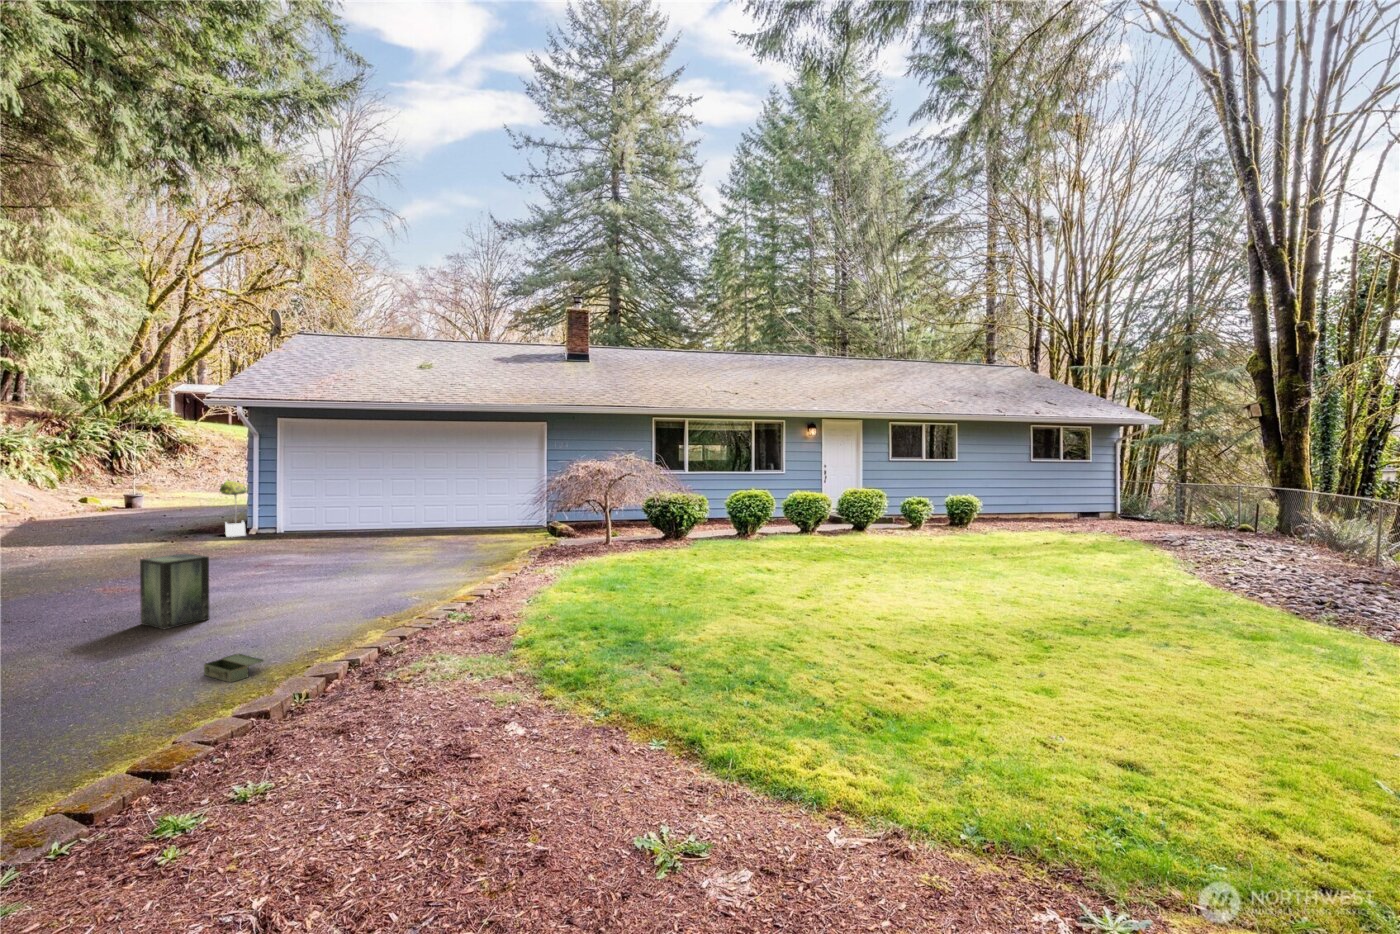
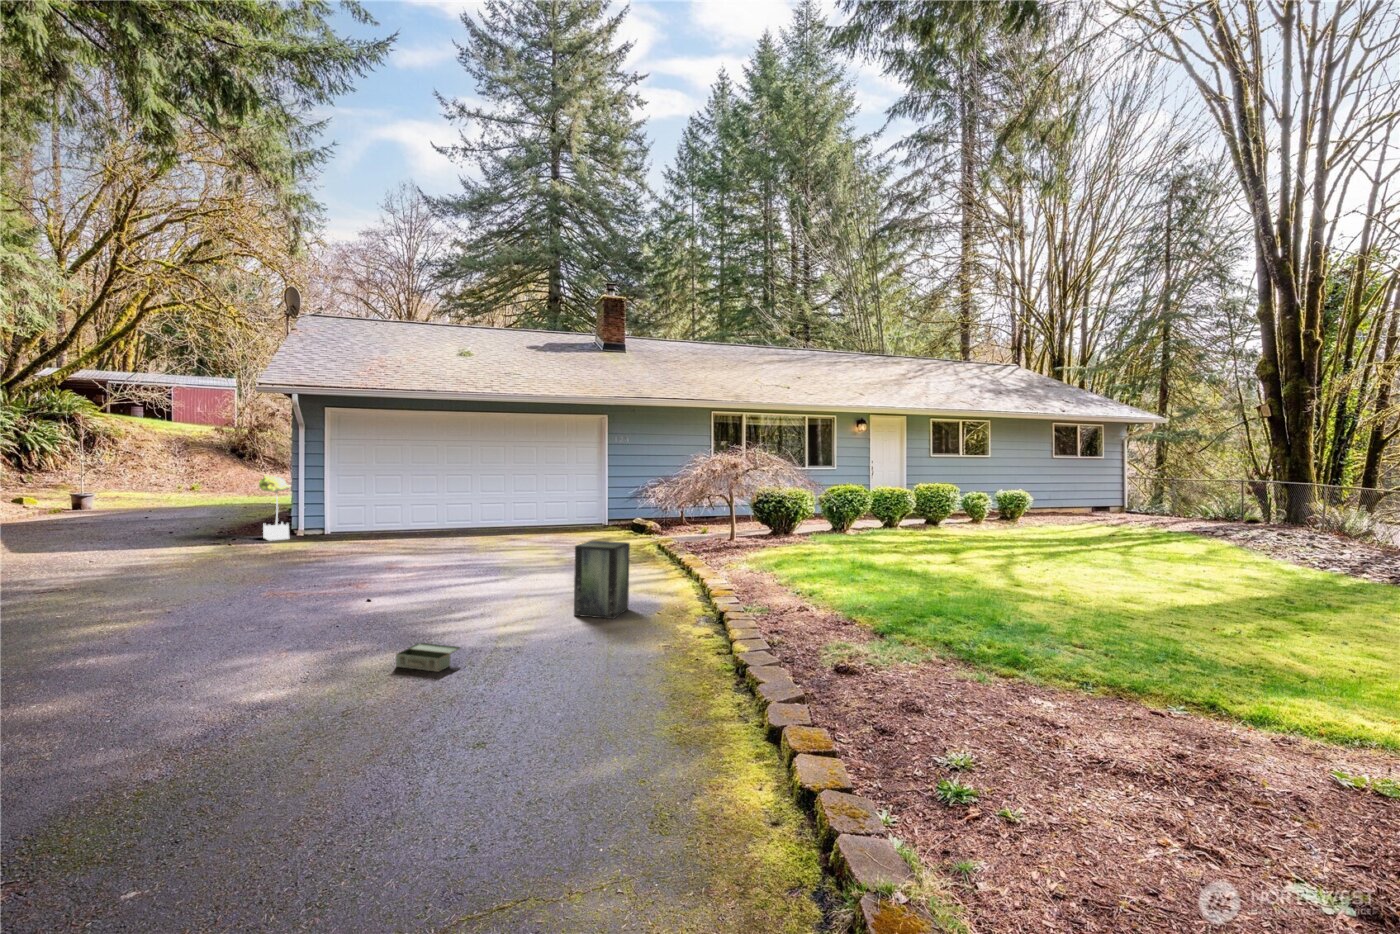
storage box: present [140,554,209,629] -> present [574,541,630,619]
toolbox: present [204,654,264,682] -> present [396,643,460,672]

